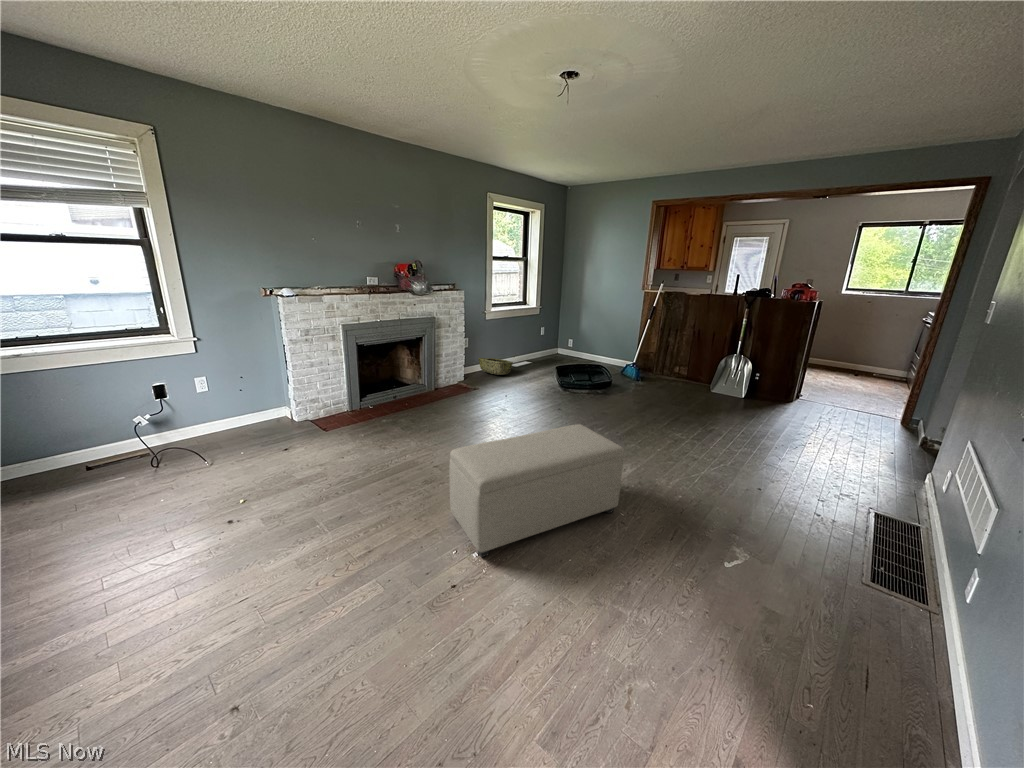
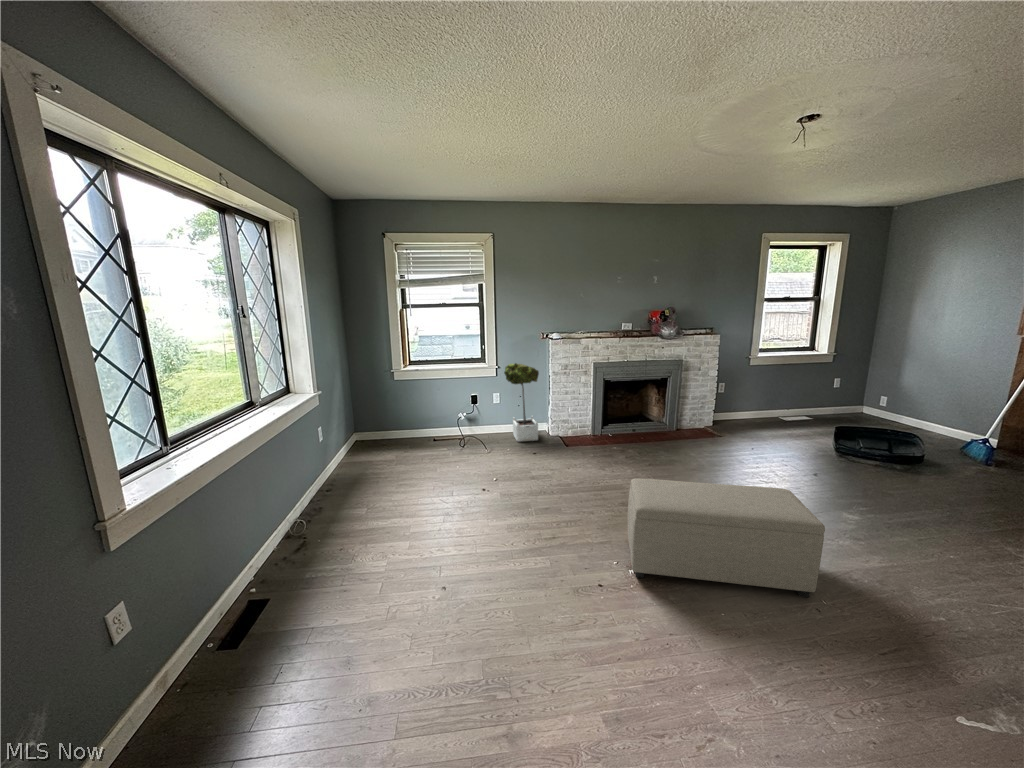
potted tree: none [211,330,281,439] -> present [504,363,539,442]
woven basket: present [478,358,513,375] -> none [735,405,778,427]

